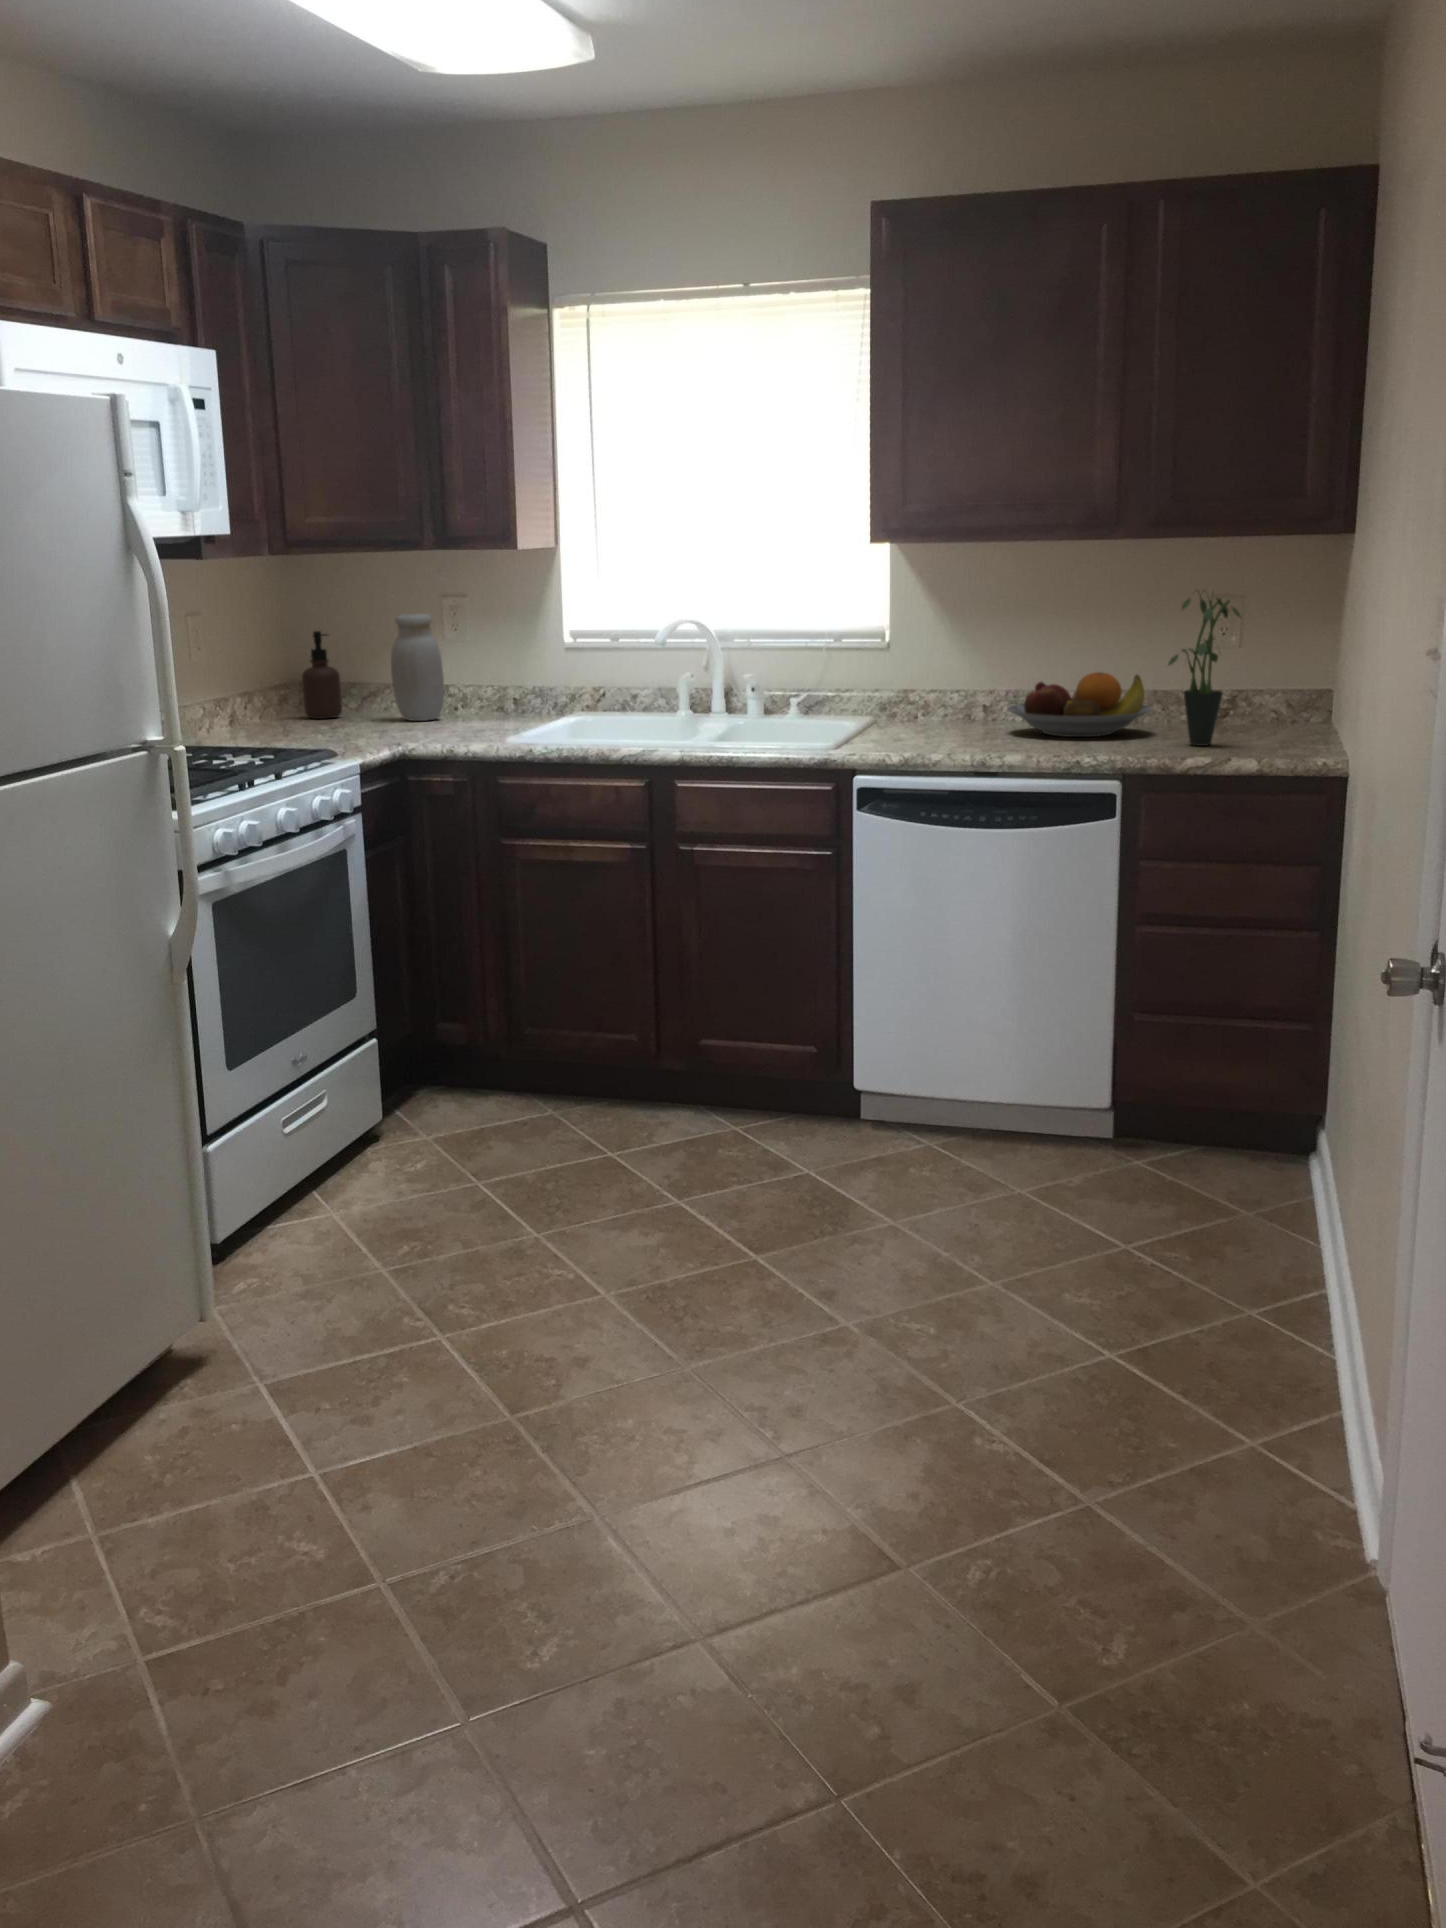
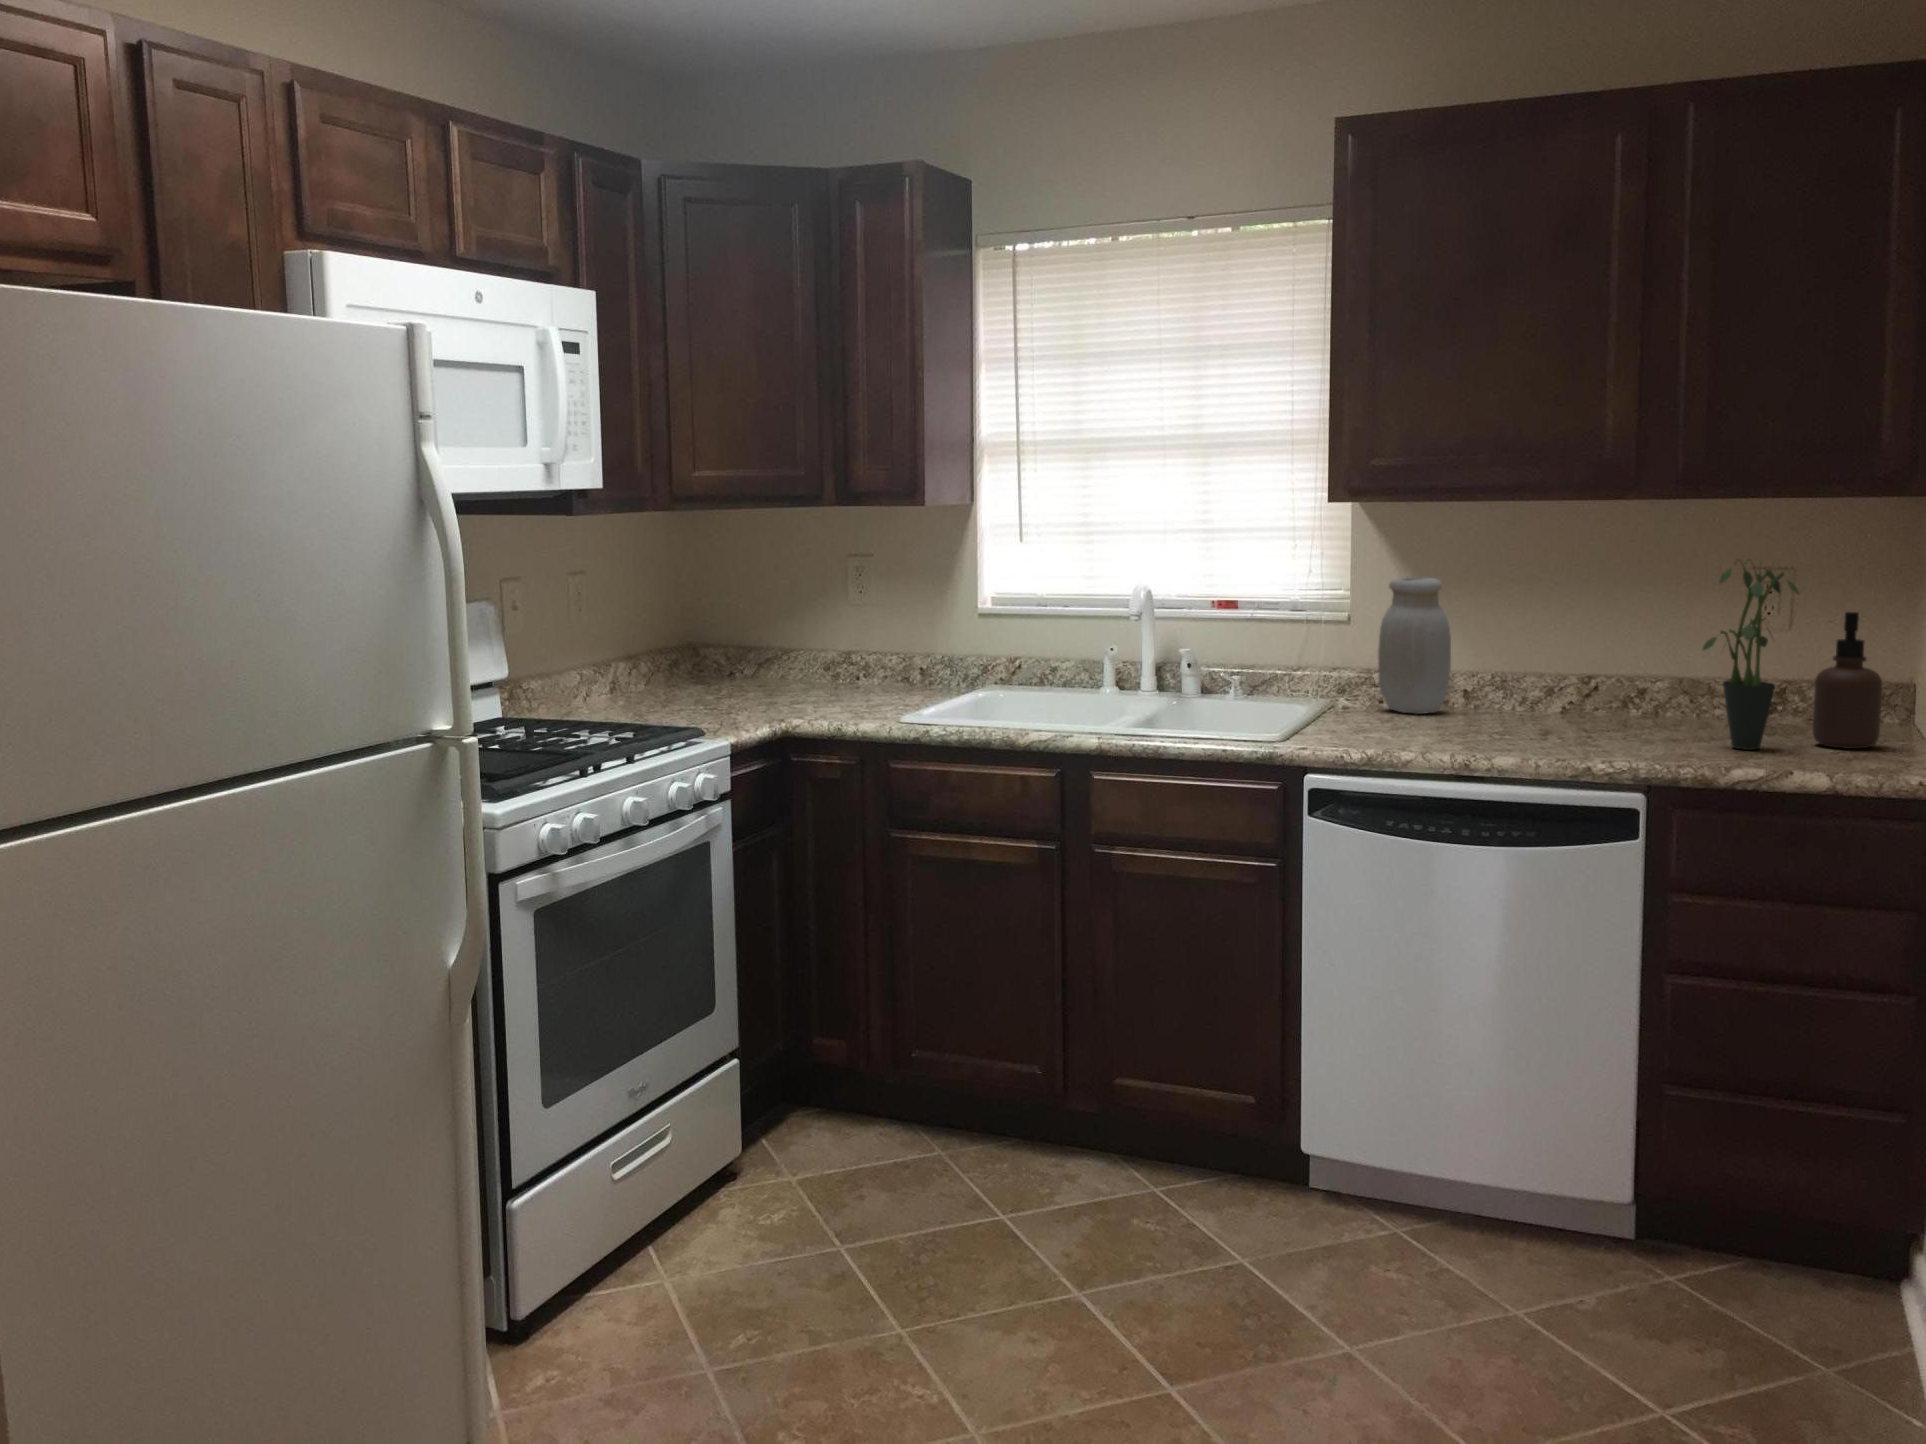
jar: present [391,613,444,721] -> present [1378,577,1451,714]
soap dispenser: present [302,631,342,719] -> present [1813,612,1882,749]
fruit bowl: present [1007,672,1152,737] -> none [1494,655,1678,732]

